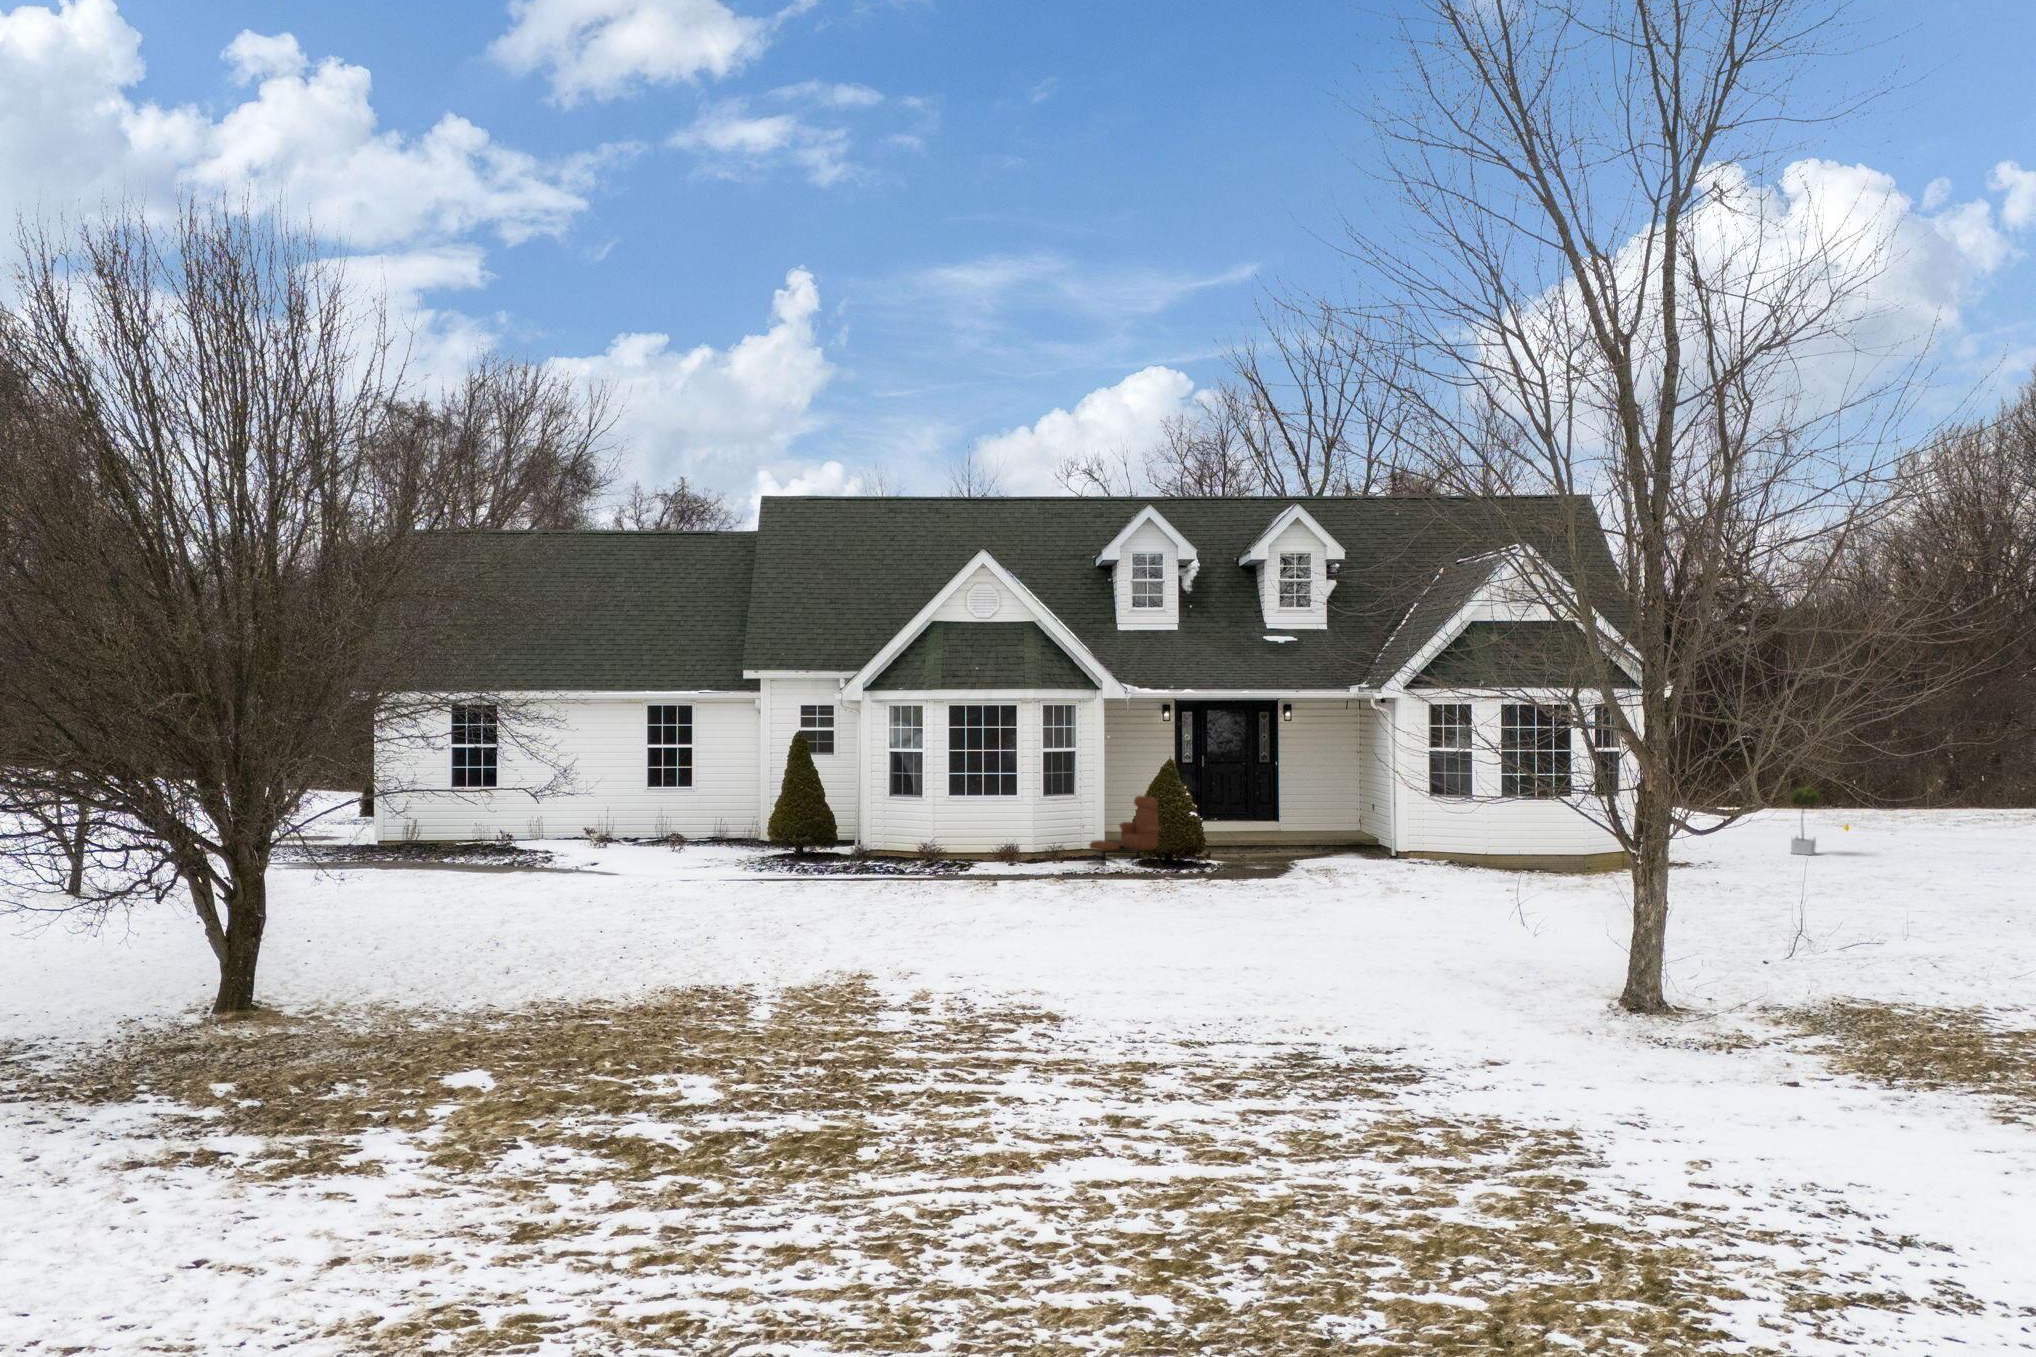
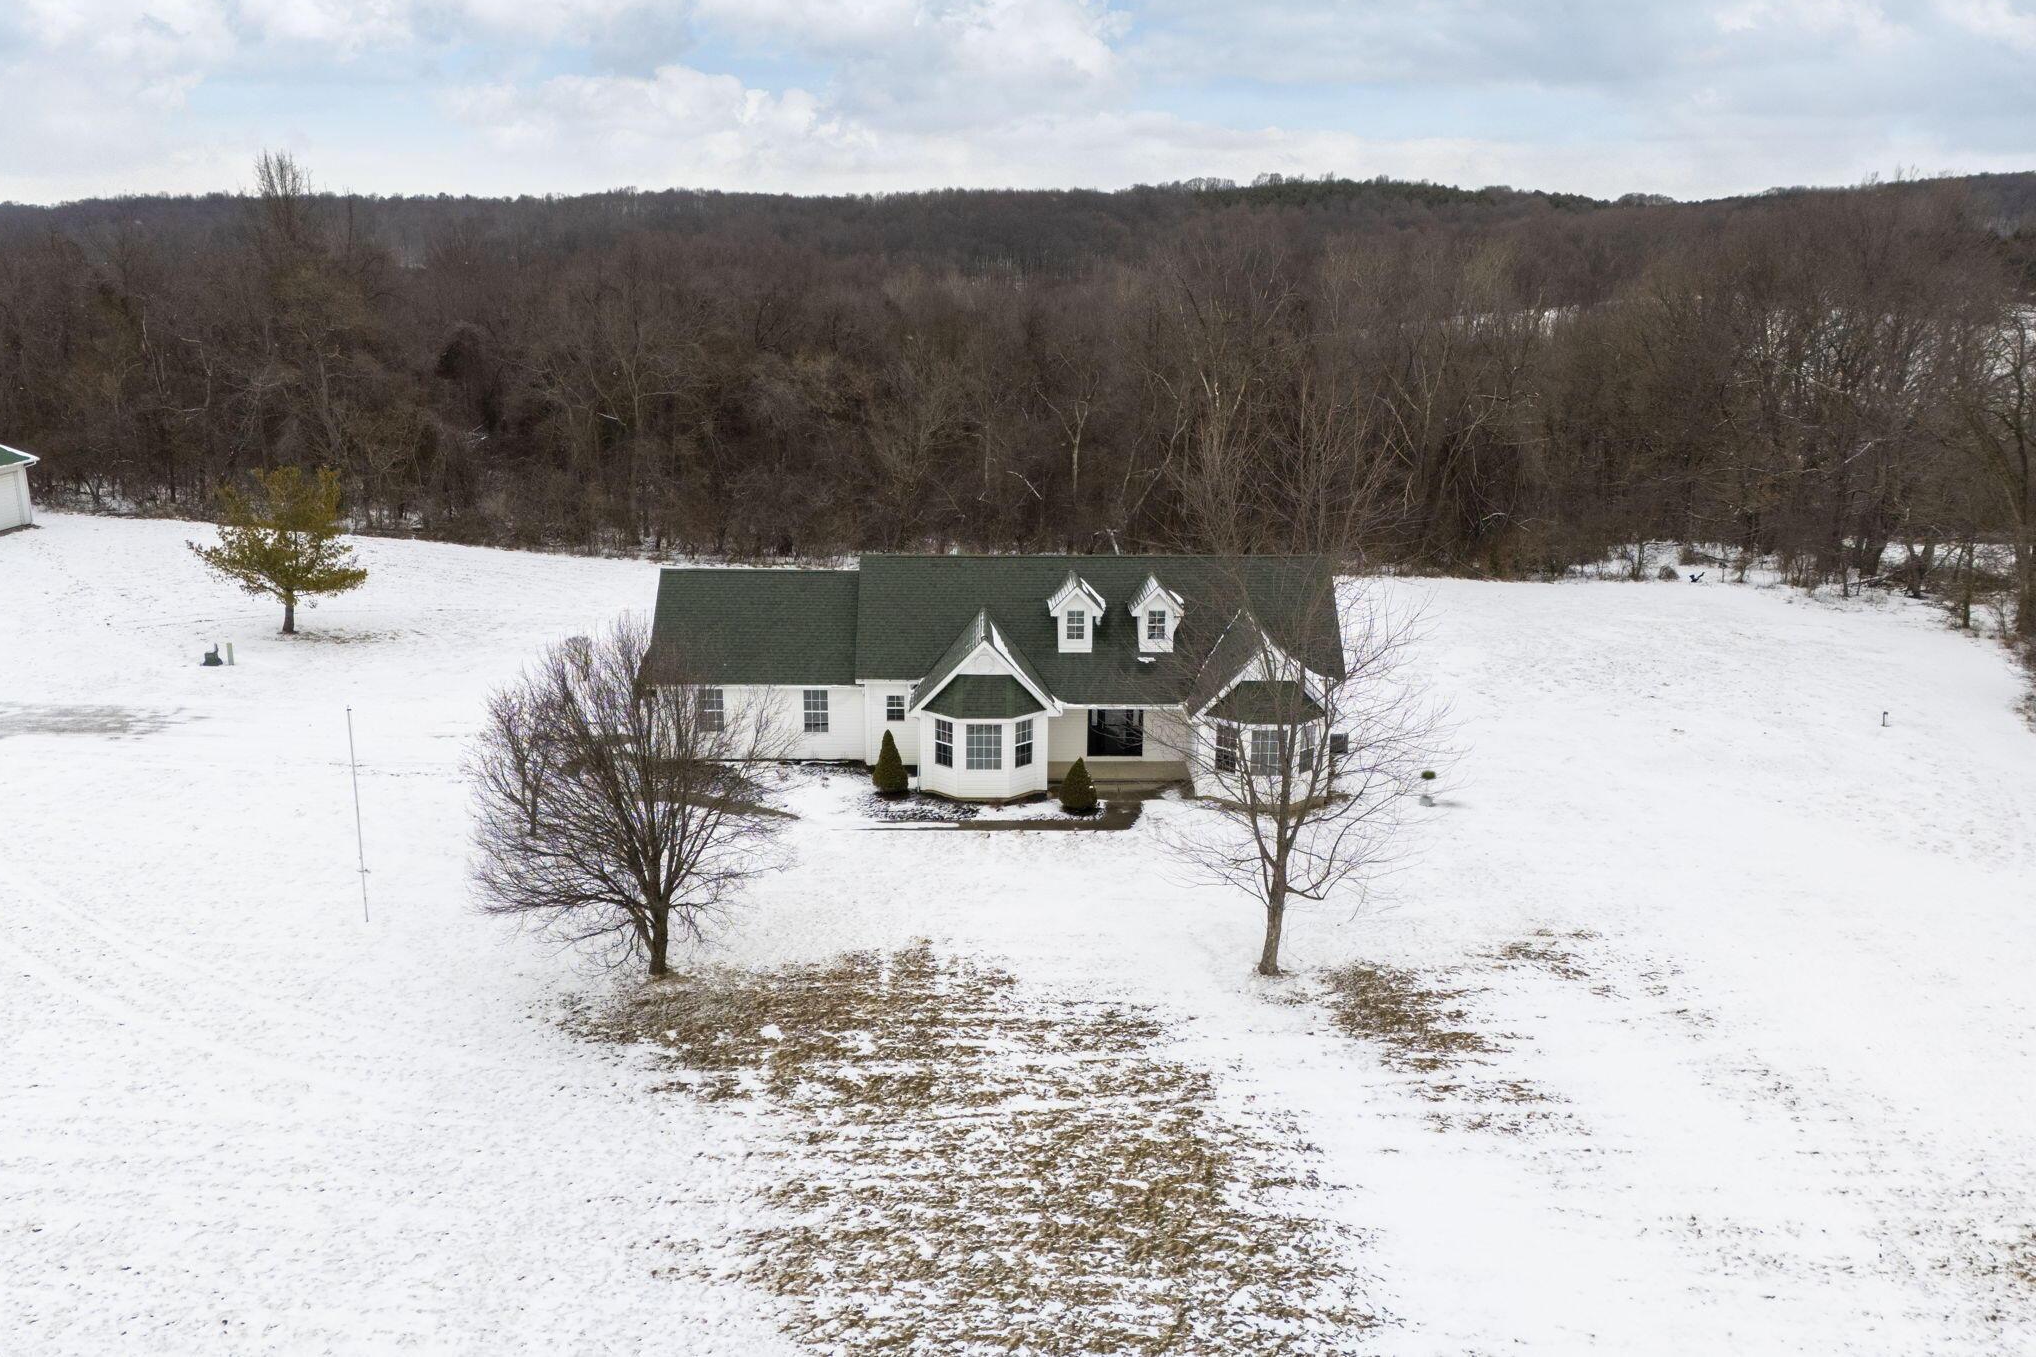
lounge chair: present [1089,796,1160,864] -> none [1034,778,1074,820]

